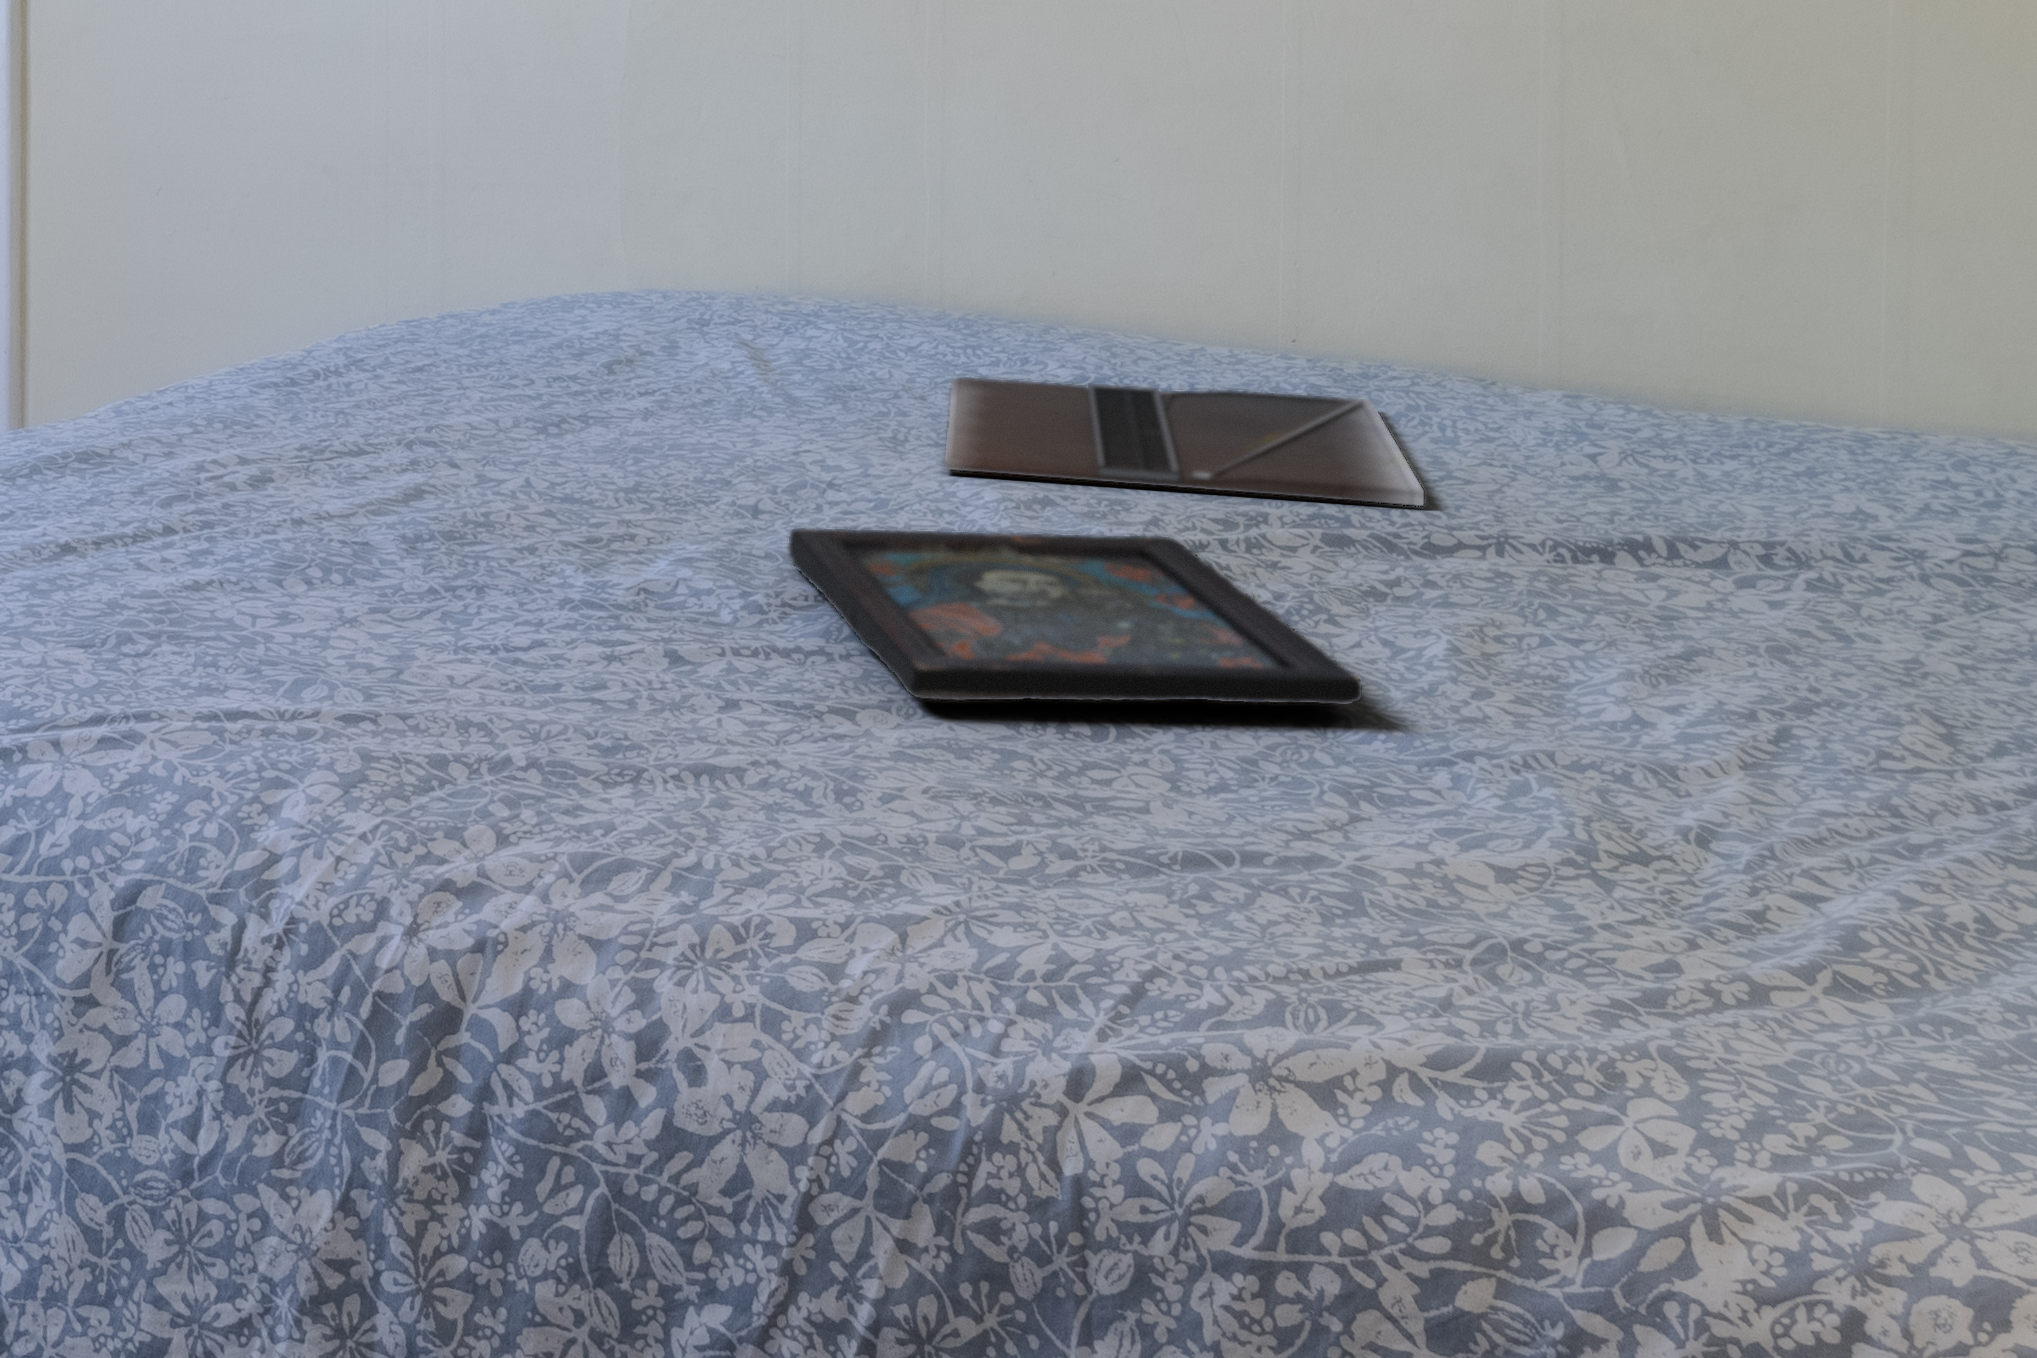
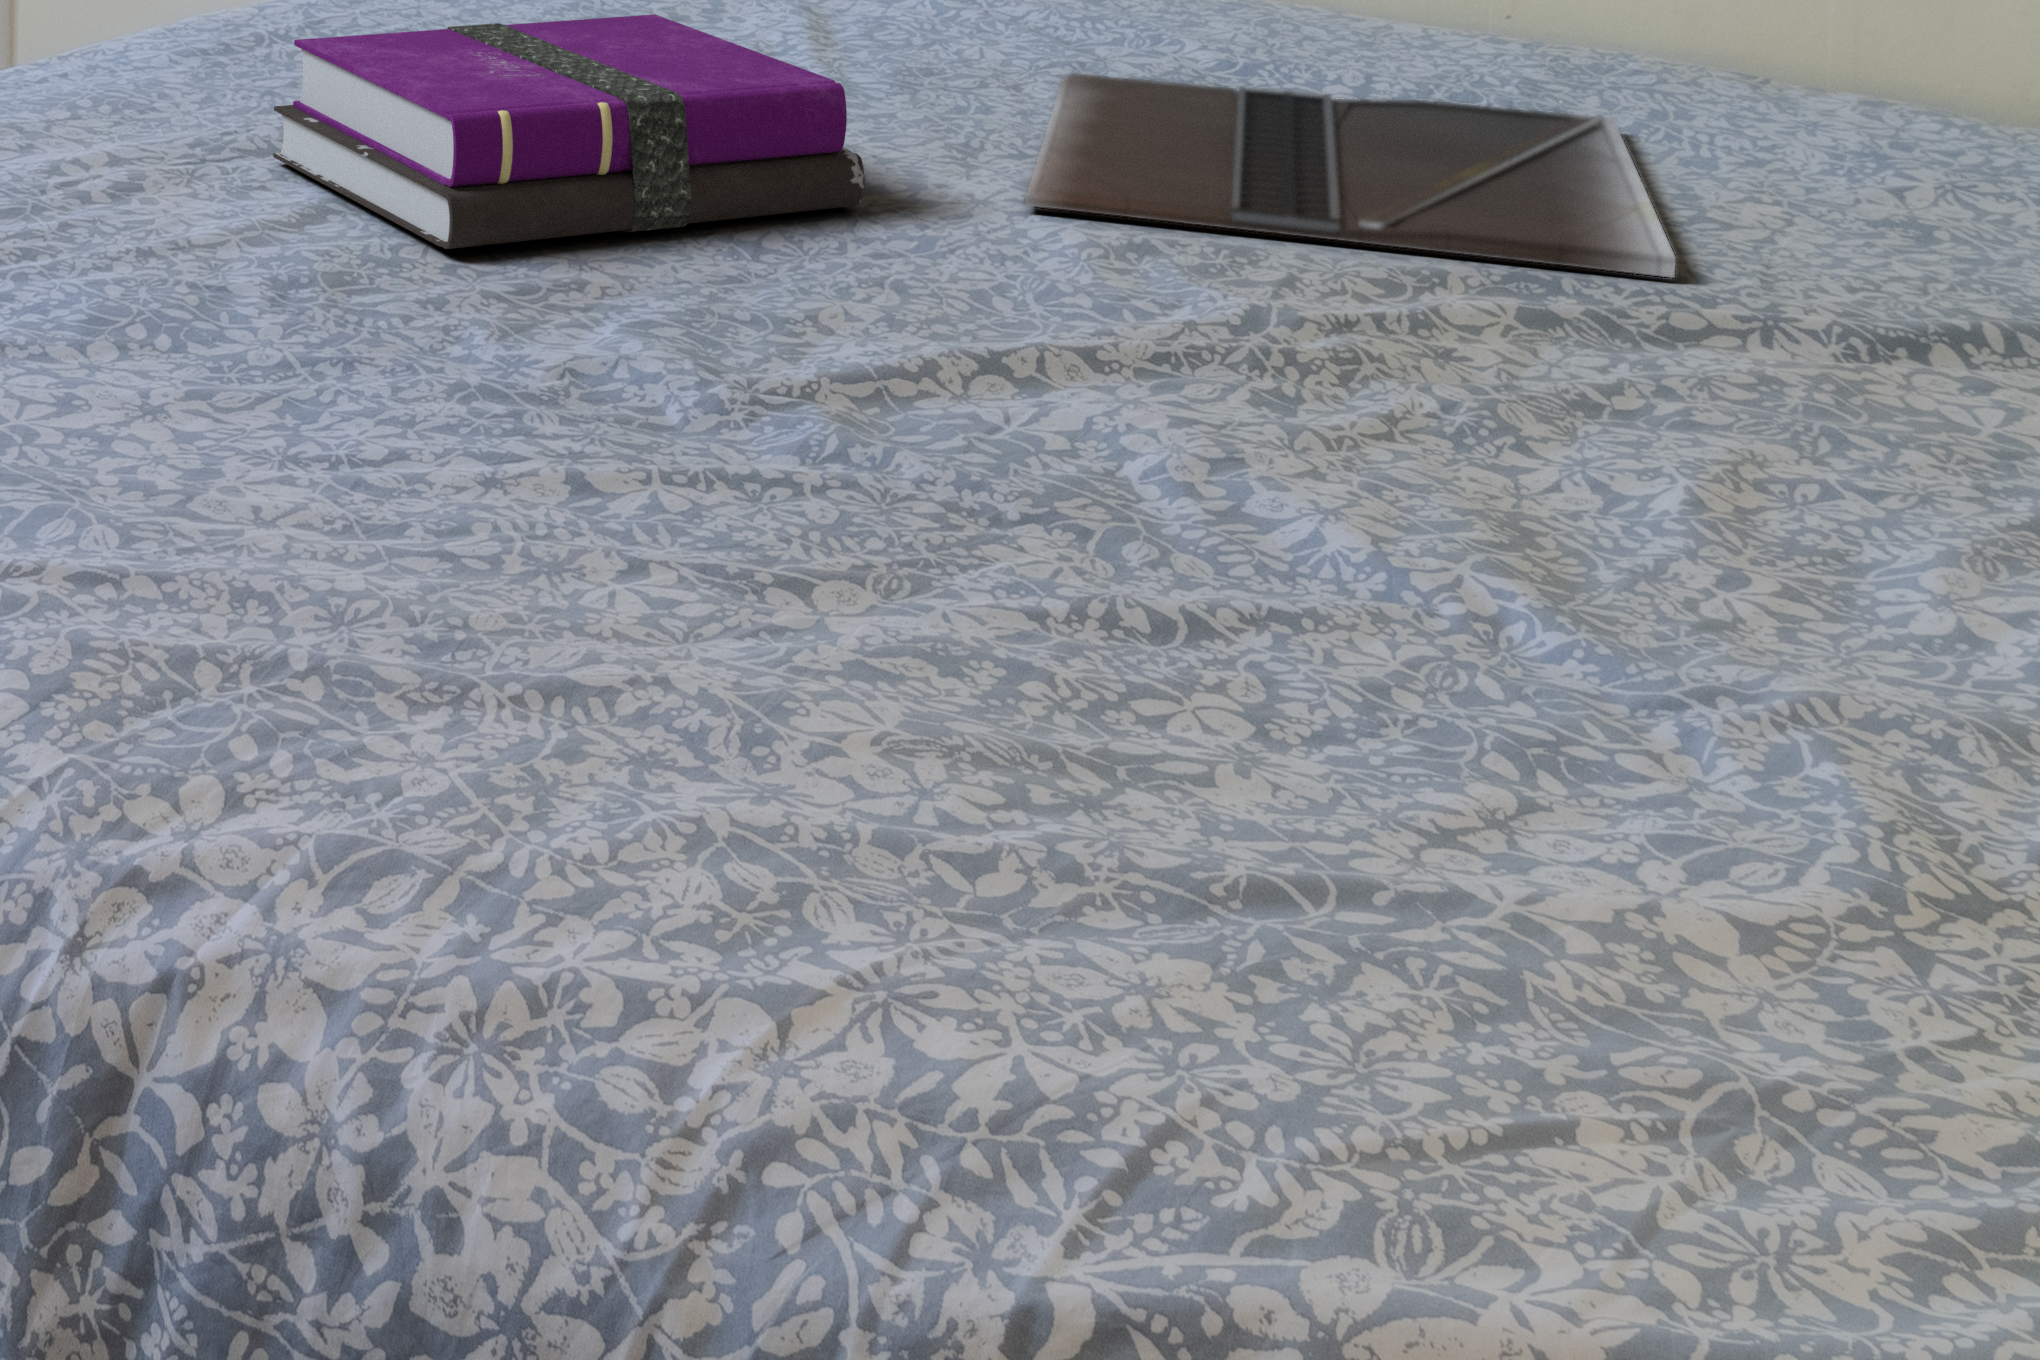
notebook: none [367,334,825,508] -> present [273,14,864,249]
tray: present [788,528,1362,705] -> none [779,297,1559,610]

